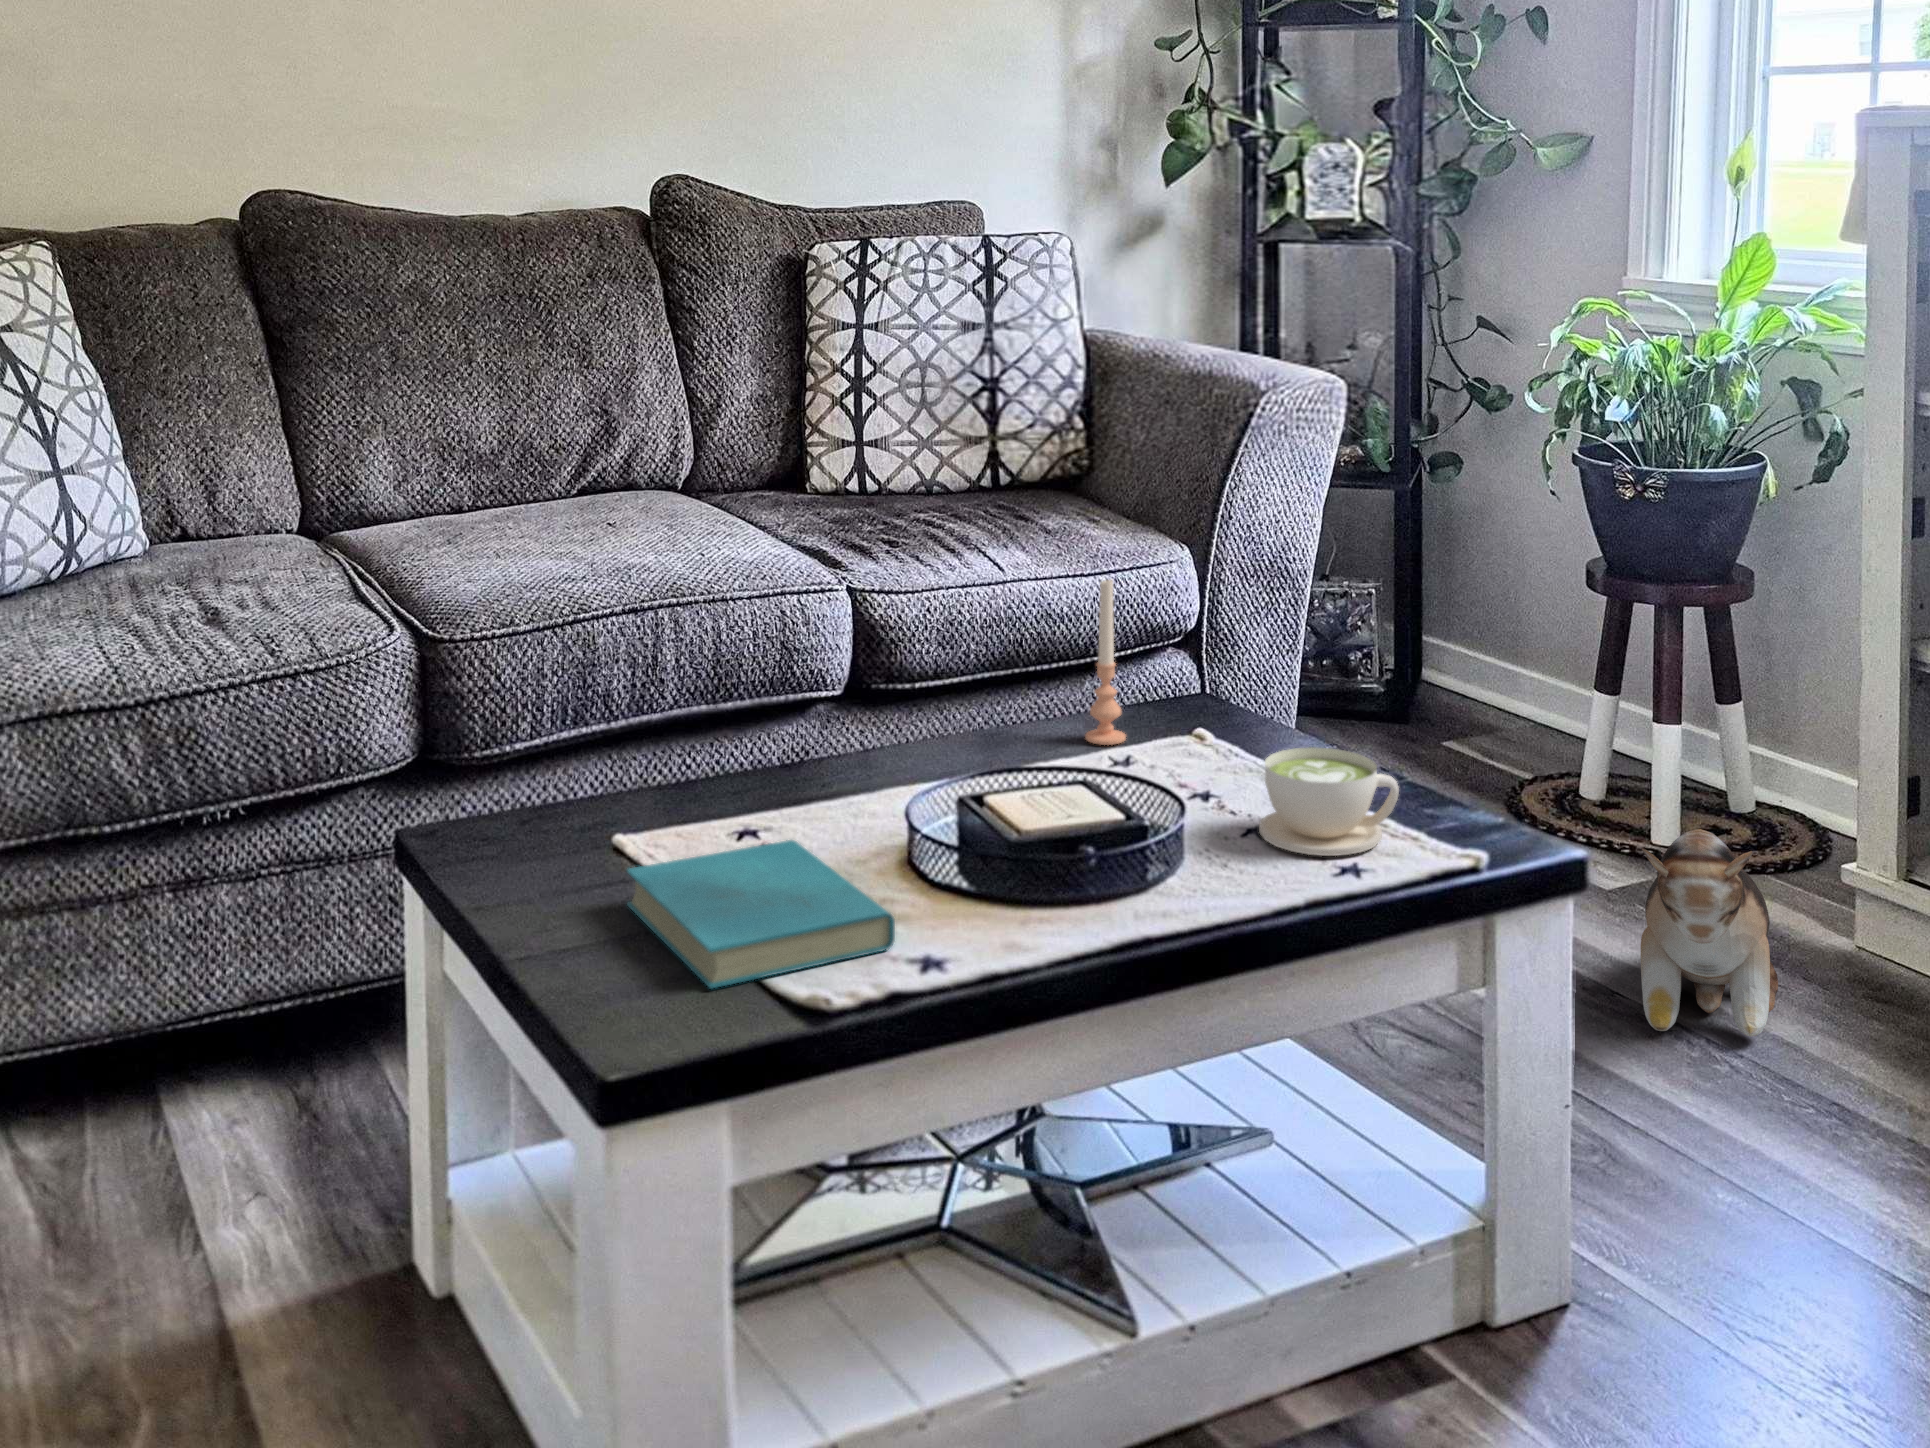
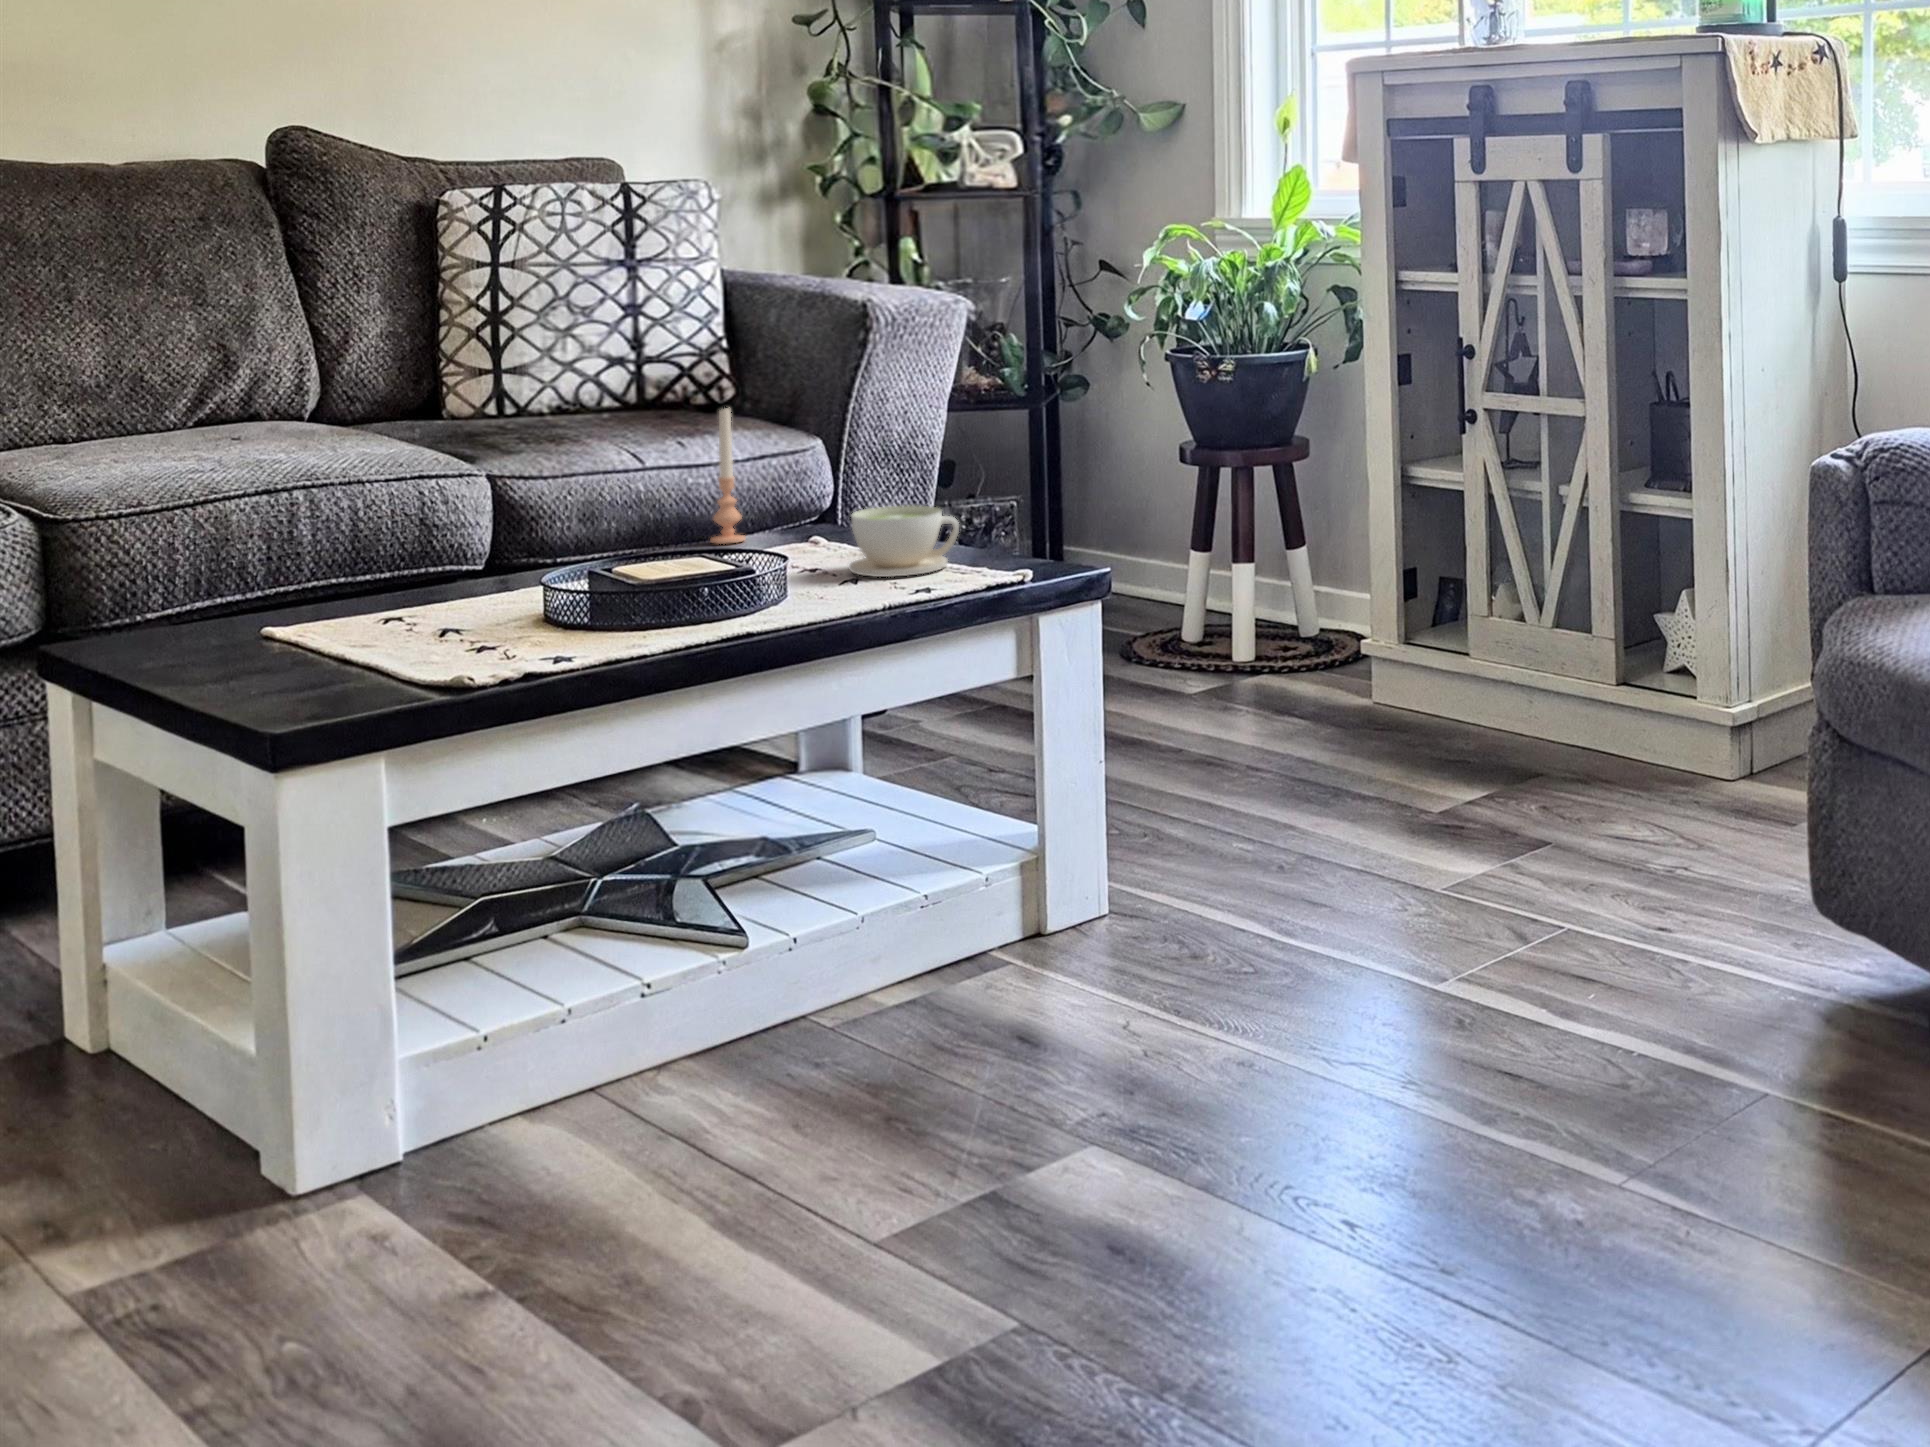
plush toy: present [1641,829,1778,1037] -> none [1183,596,1301,762]
book: present [627,840,895,988] -> none [280,593,531,674]

